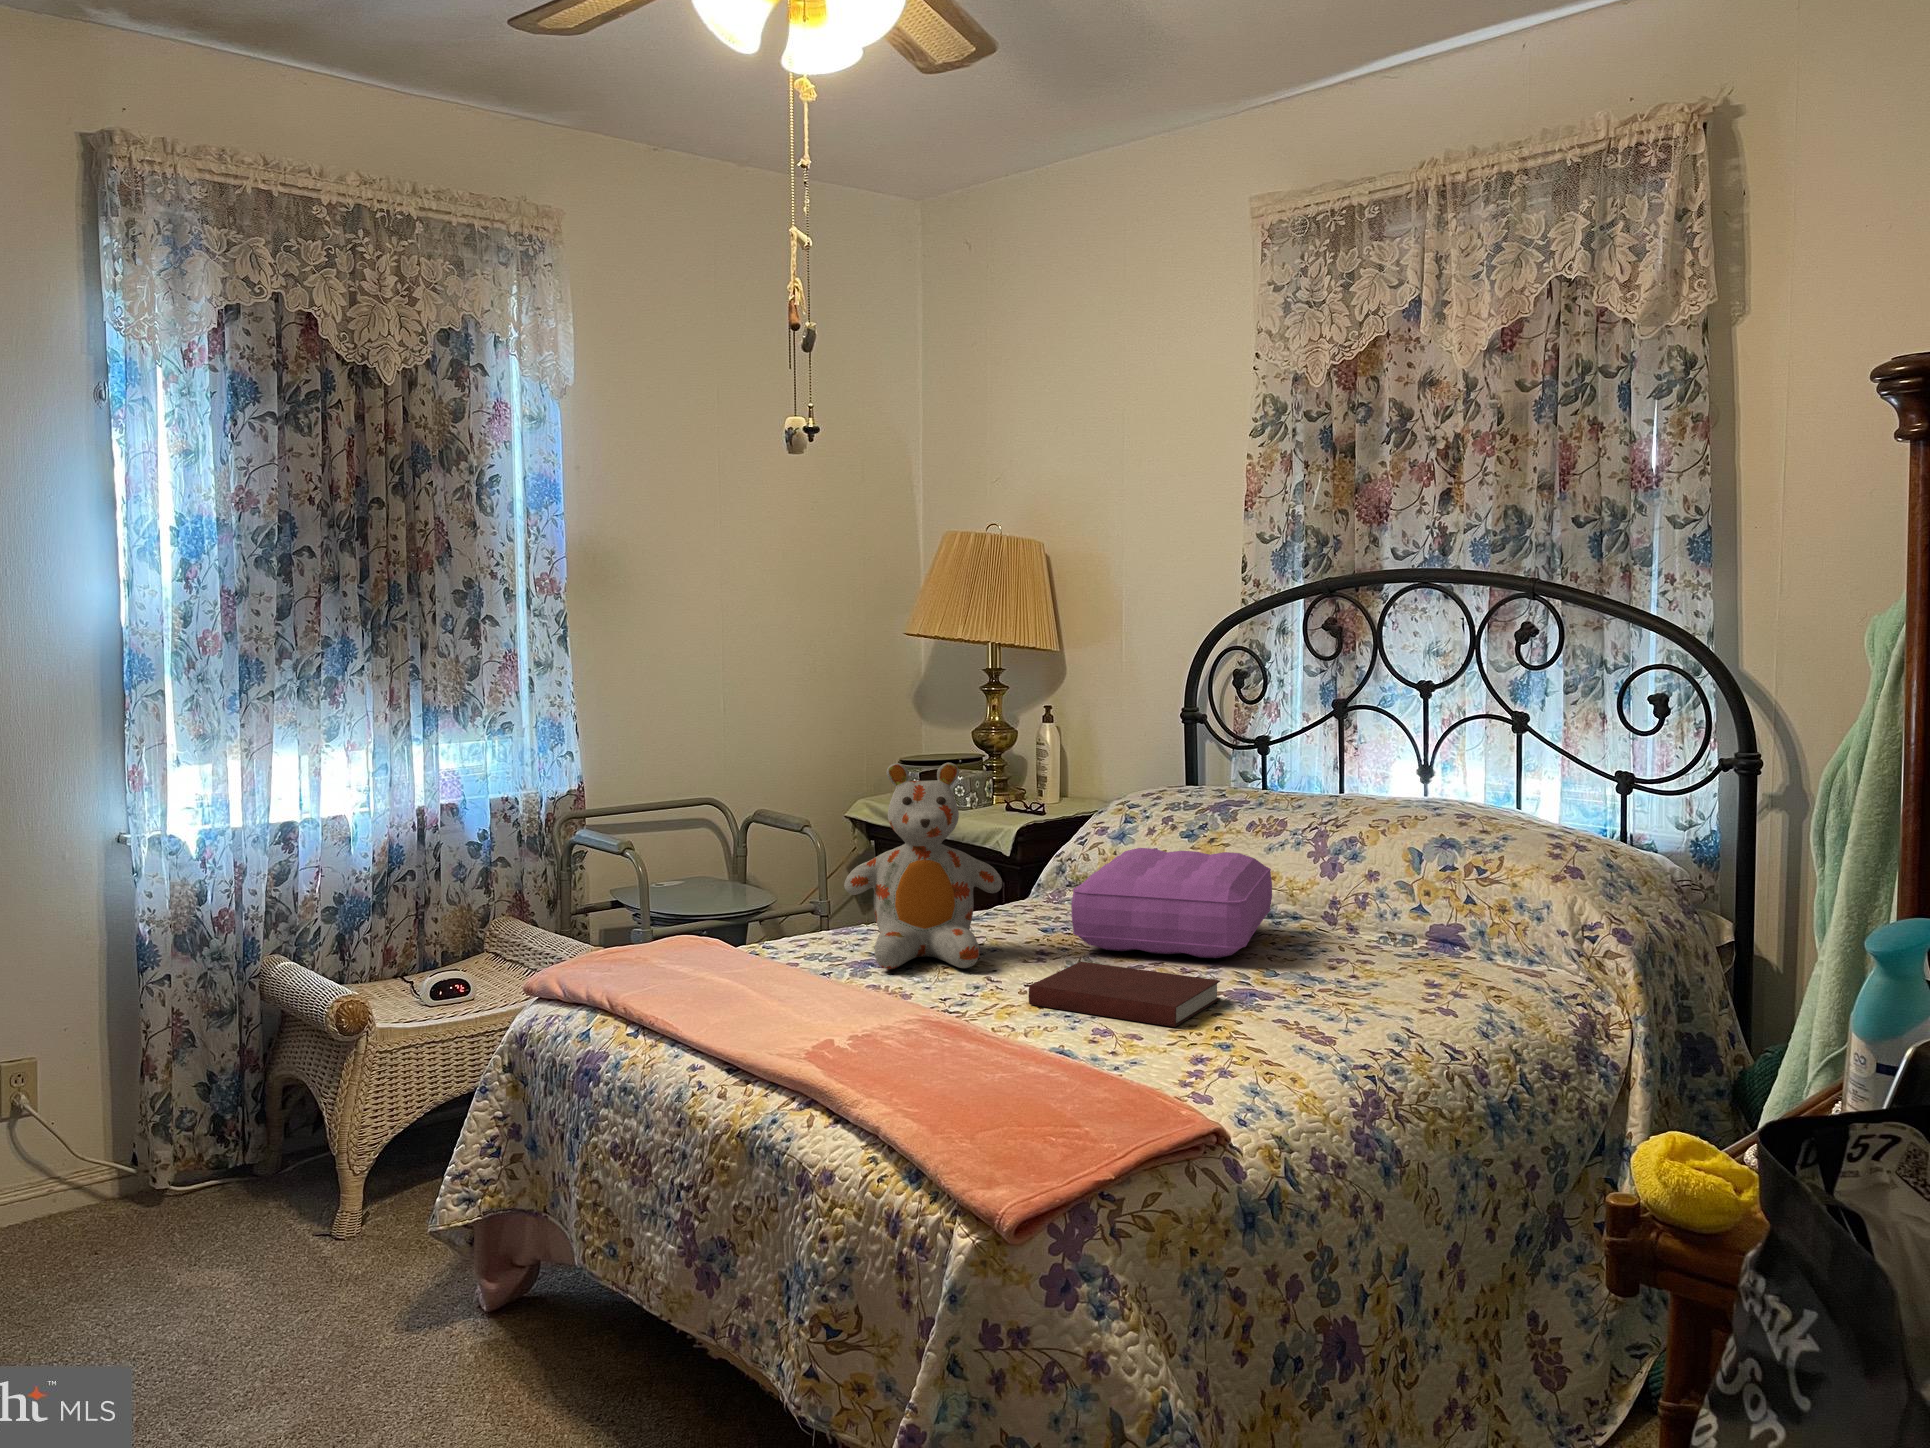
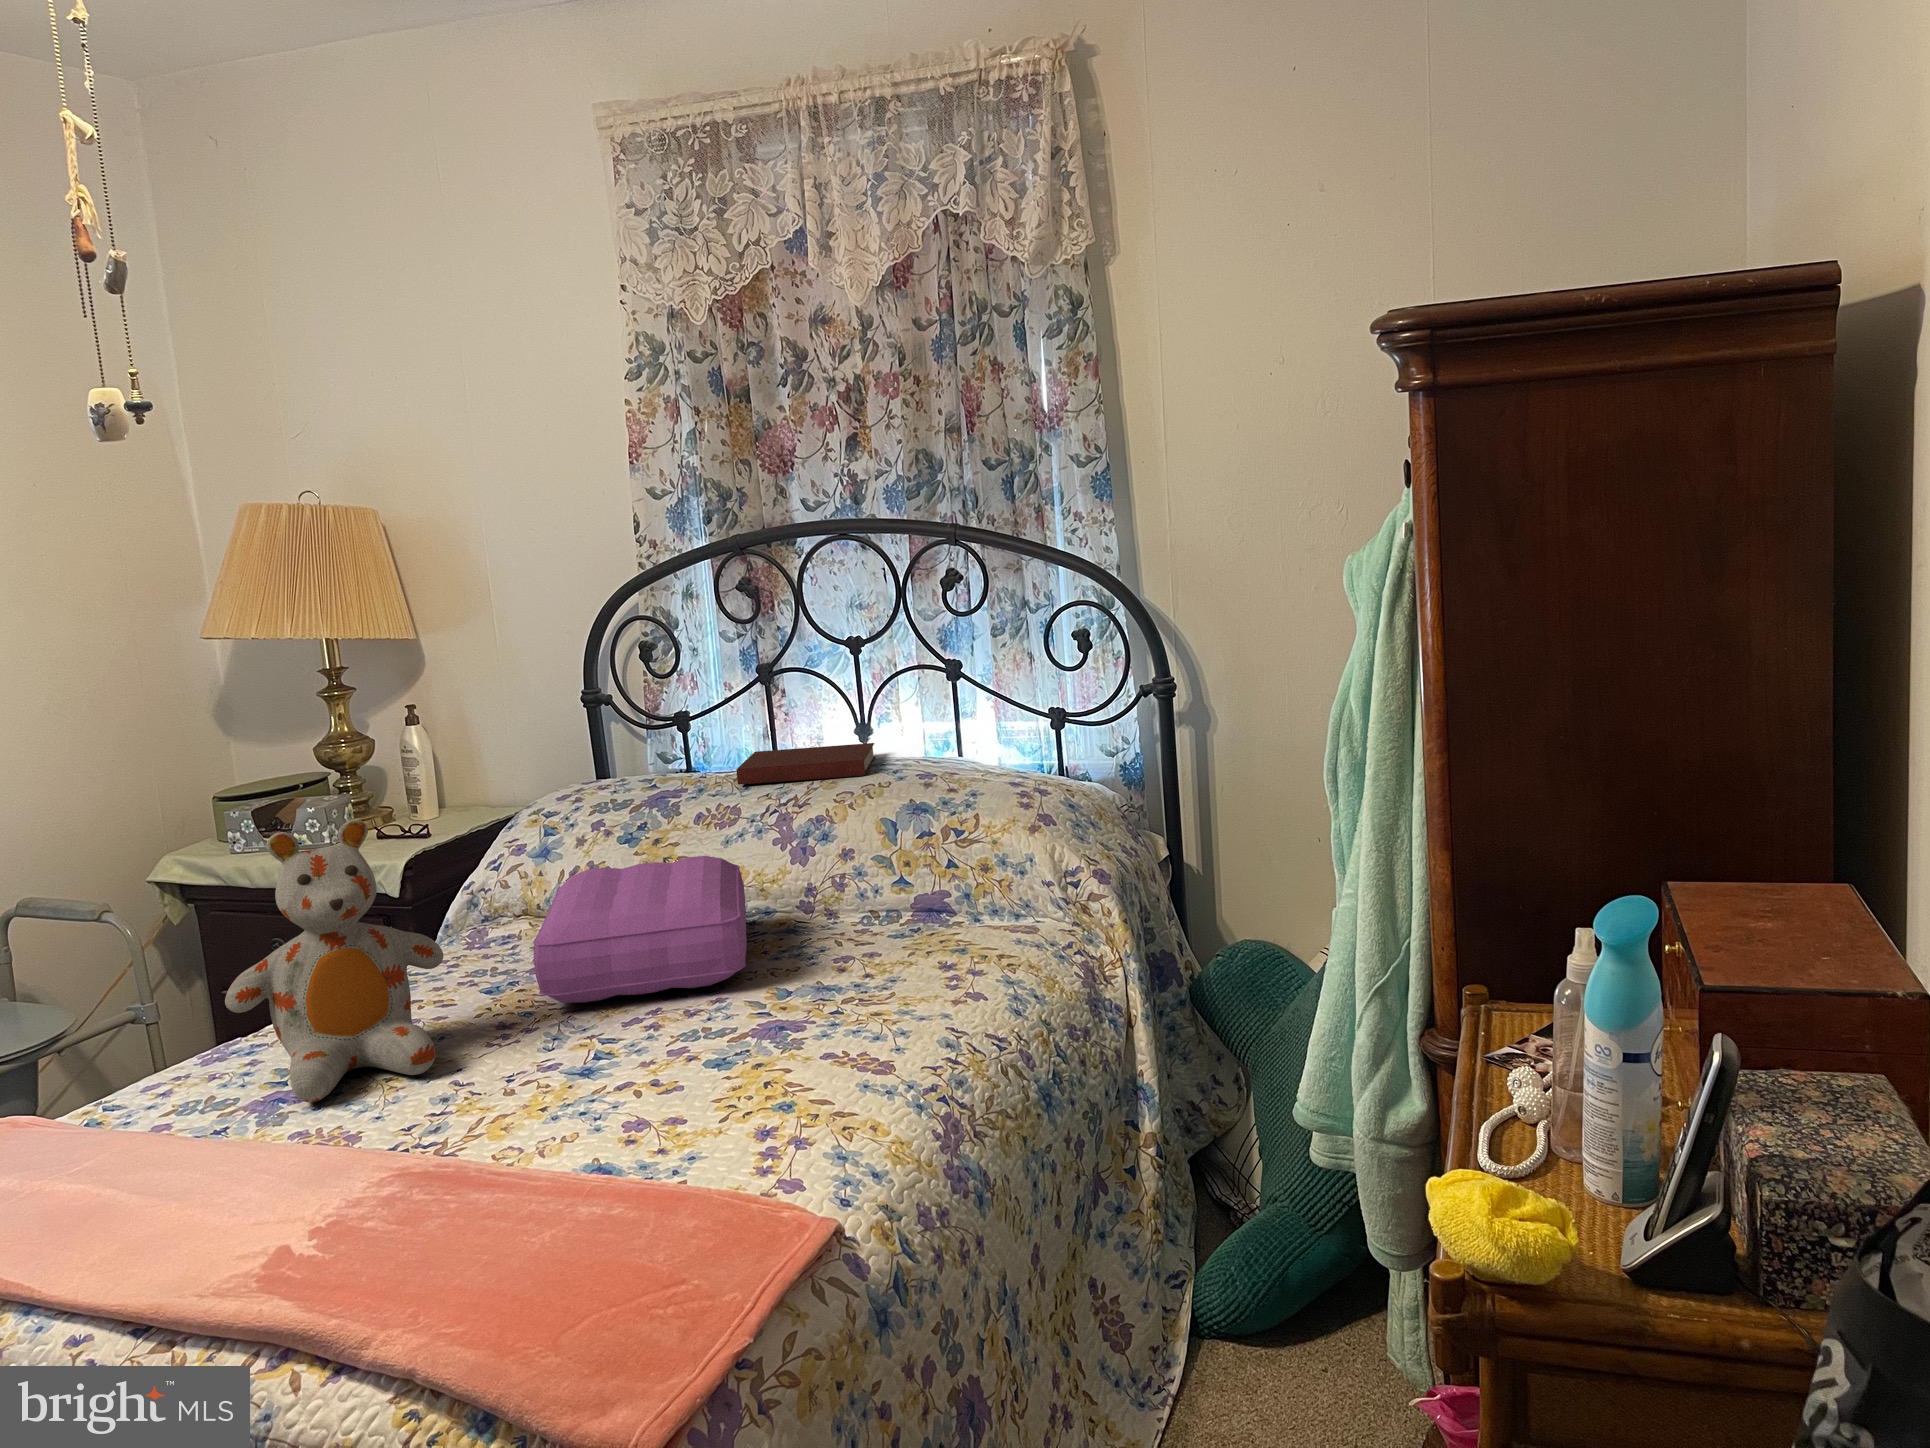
notebook: present [1029,962,1220,1027] -> present [736,743,875,785]

